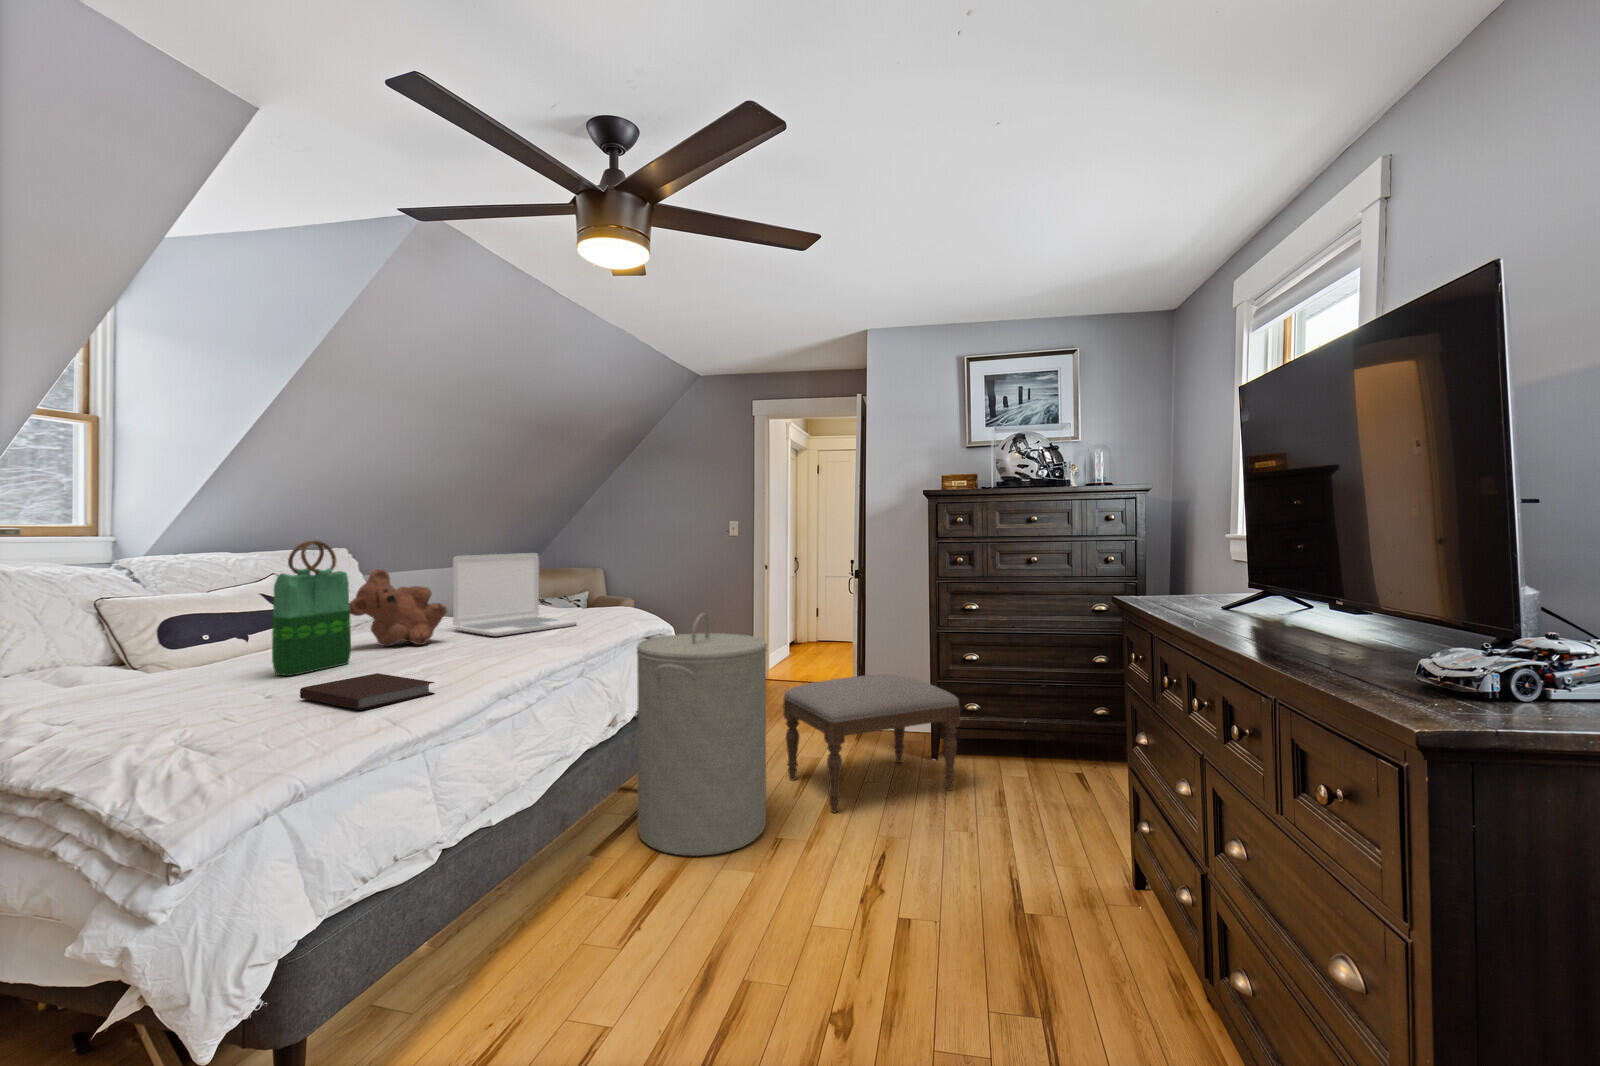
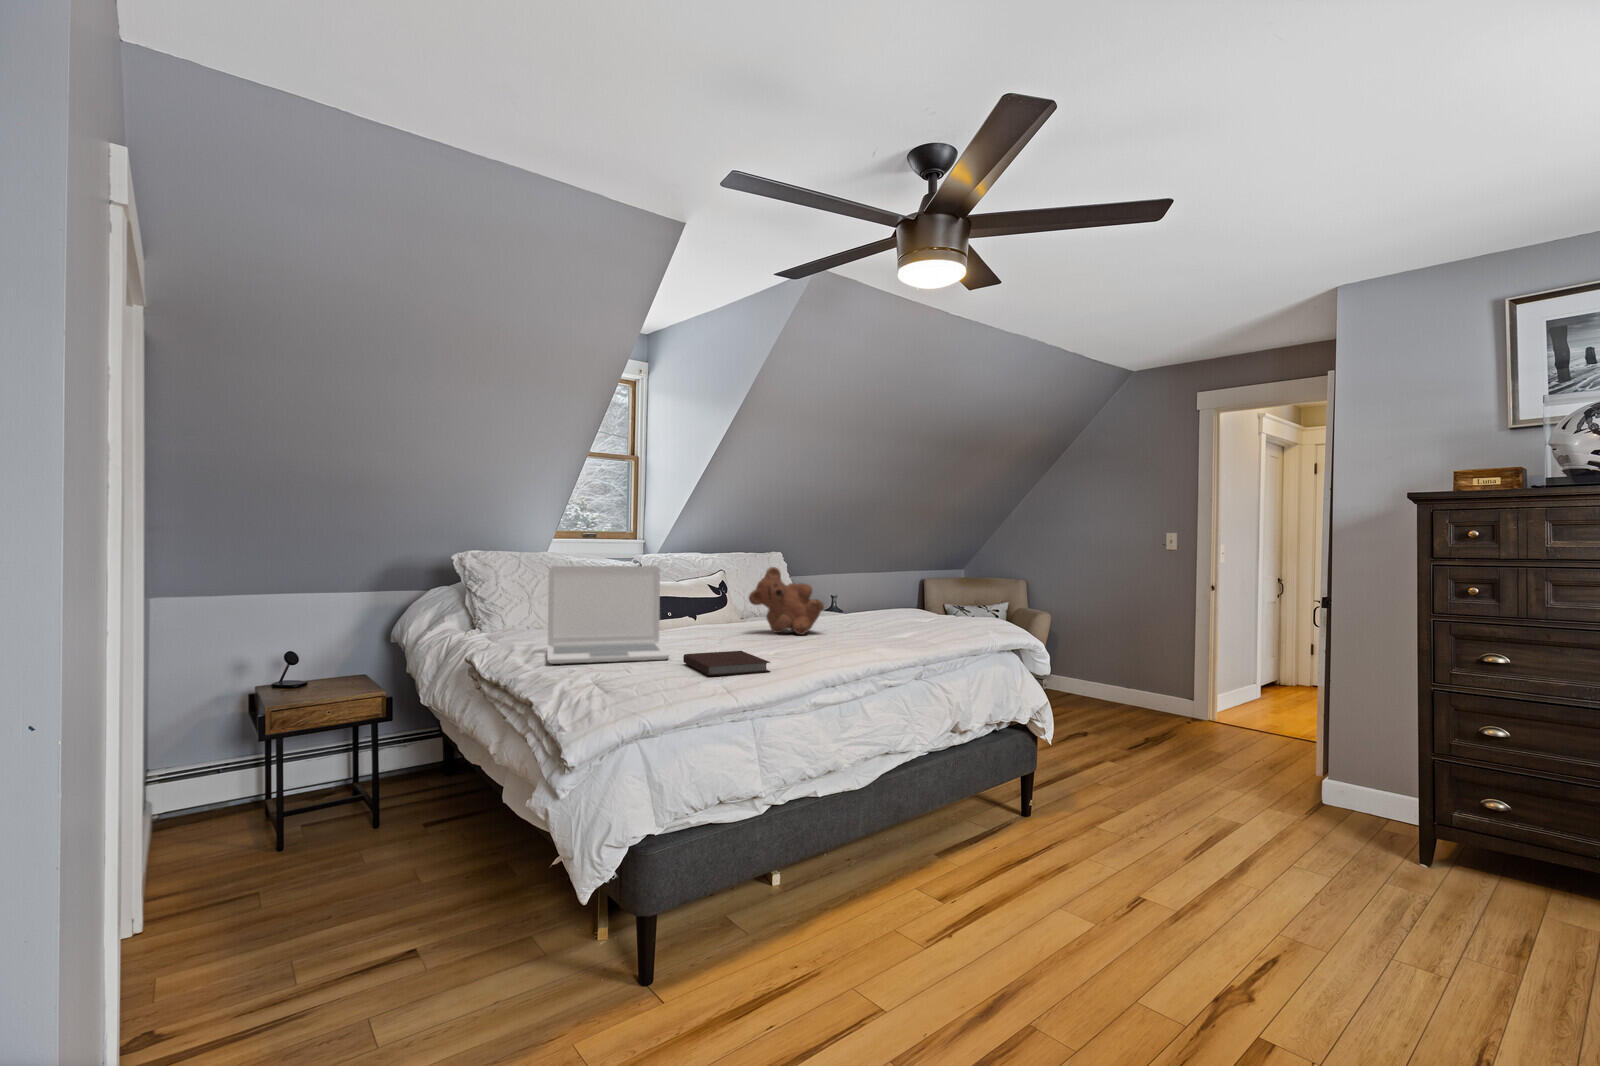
tote bag: present [272,541,351,676] -> none [685,541,741,647]
laptop: present [453,553,577,636] -> present [547,566,669,664]
laundry hamper: present [637,613,767,856] -> none [986,629,1137,895]
ottoman: present [783,674,960,813] -> none [1182,728,1448,908]

